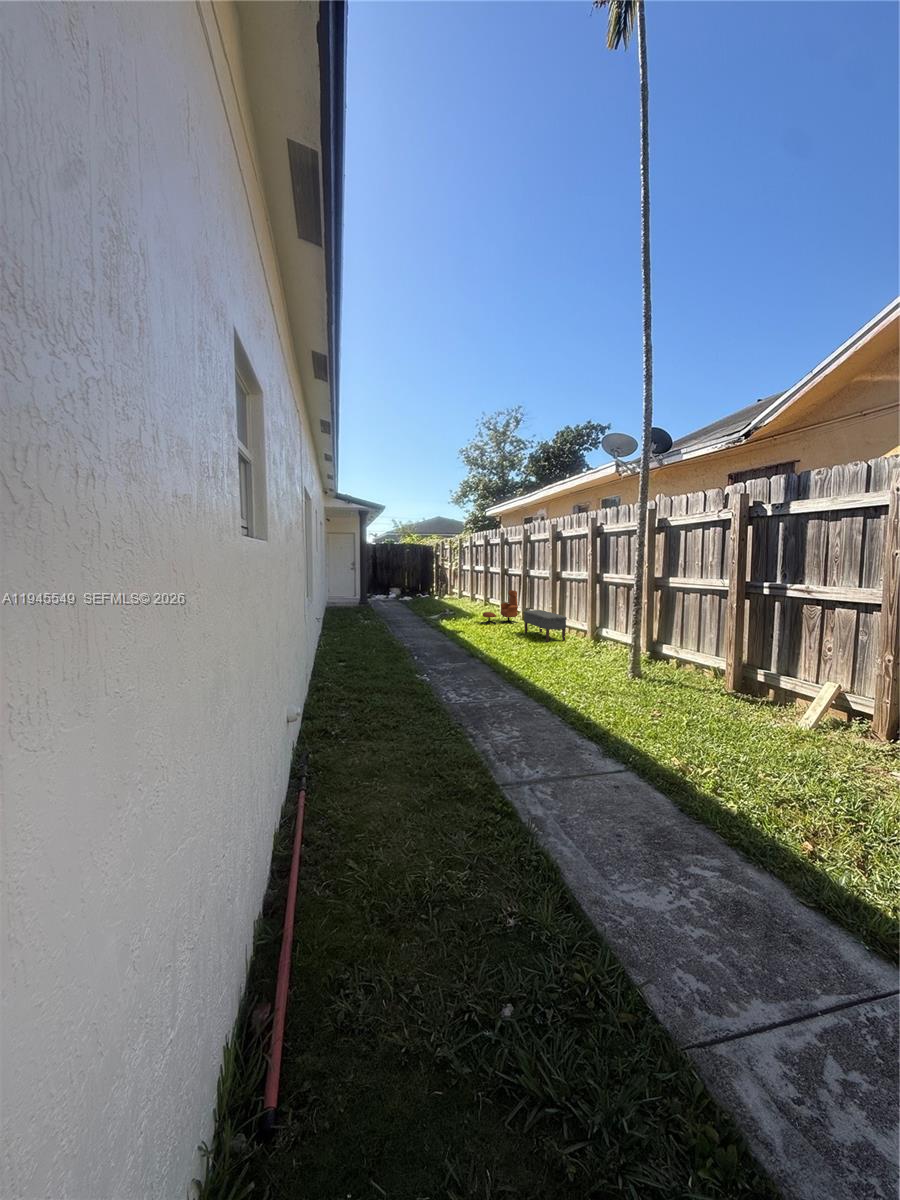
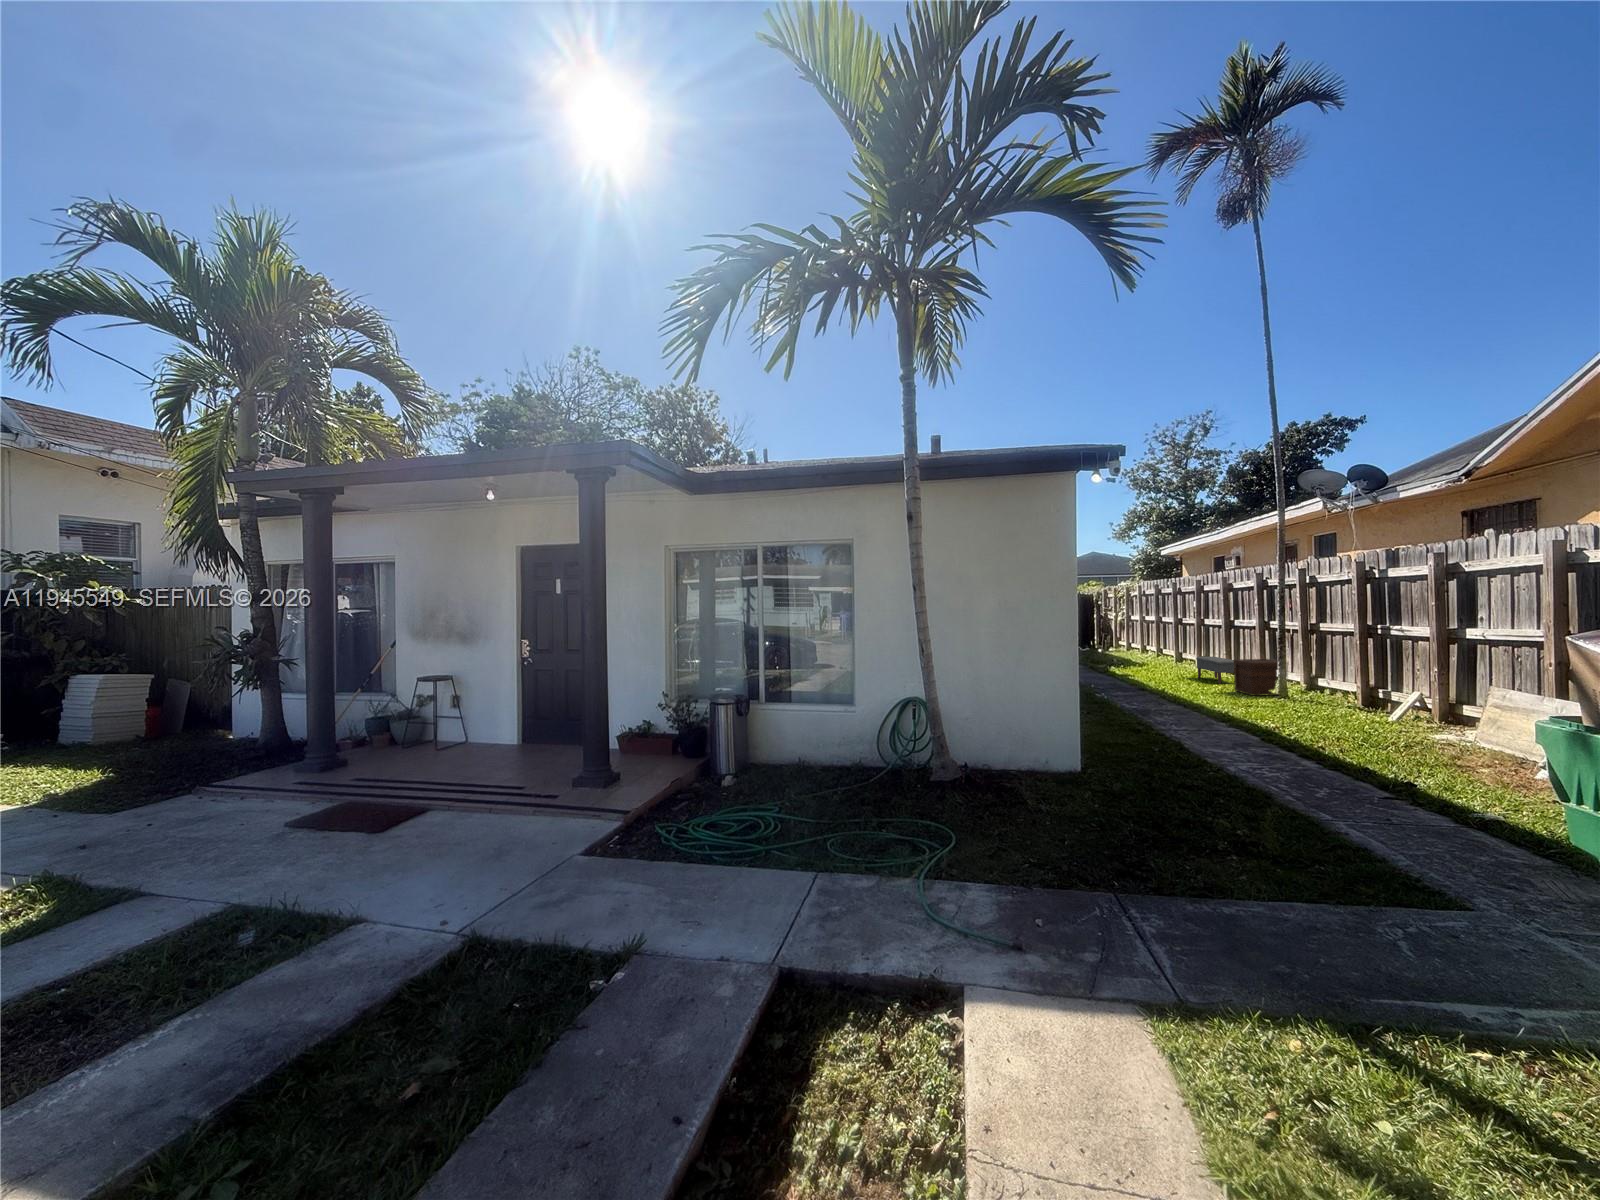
lounge chair: present [481,590,518,625] -> none [1152,639,1194,672]
wooden crate: none [567,616,622,661] -> present [1234,659,1288,696]

